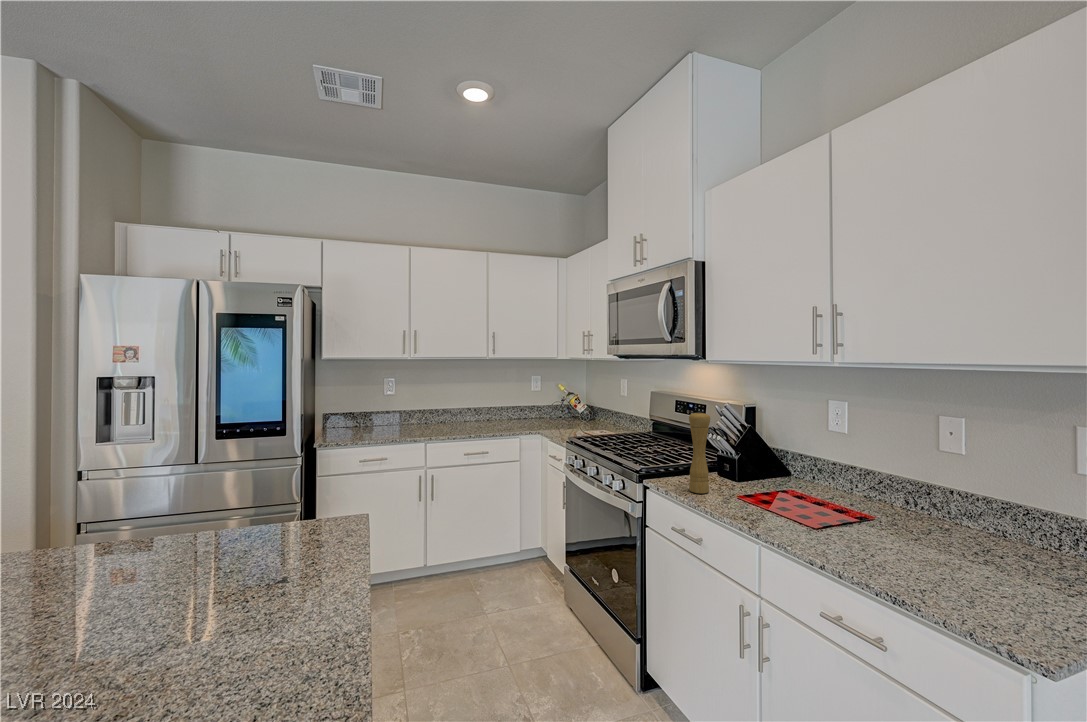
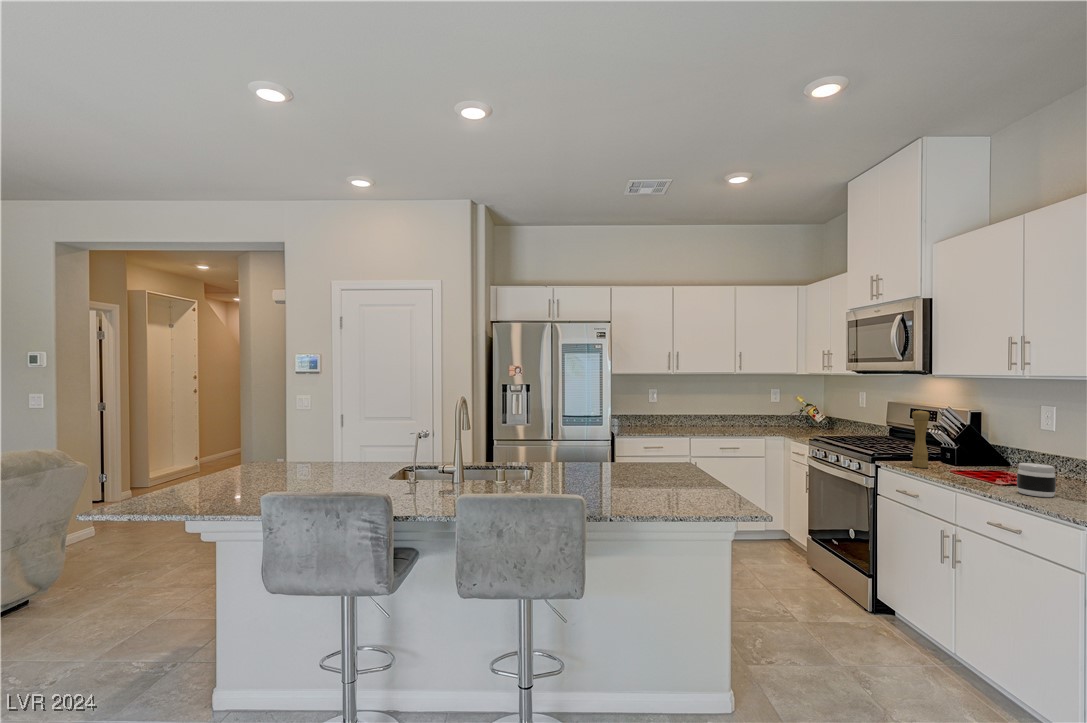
jar: none [848,503,904,564] -> present [1017,463,1056,497]

